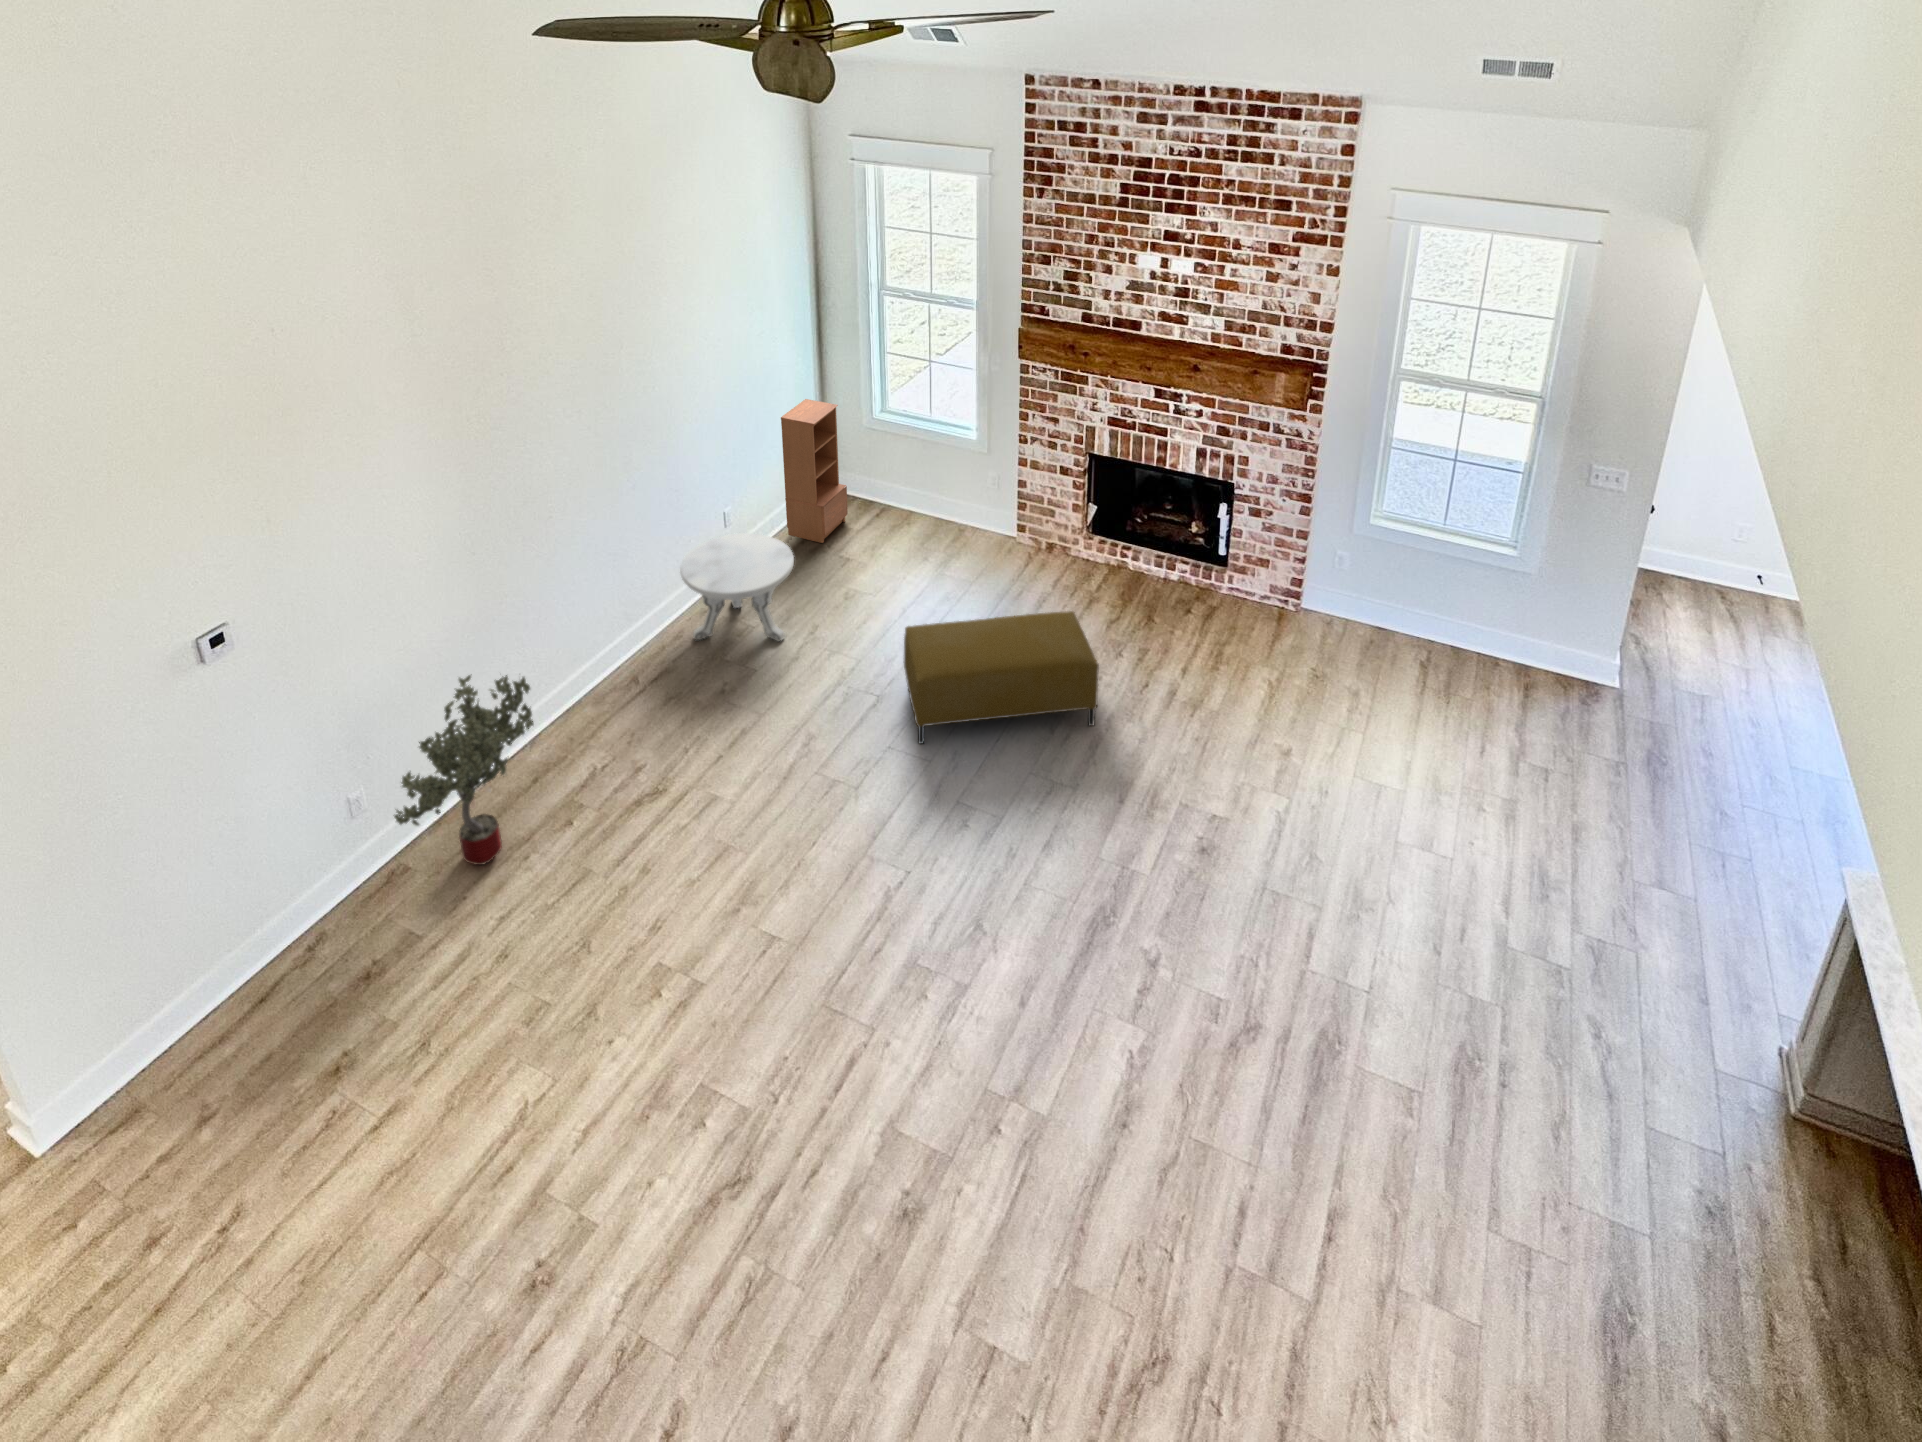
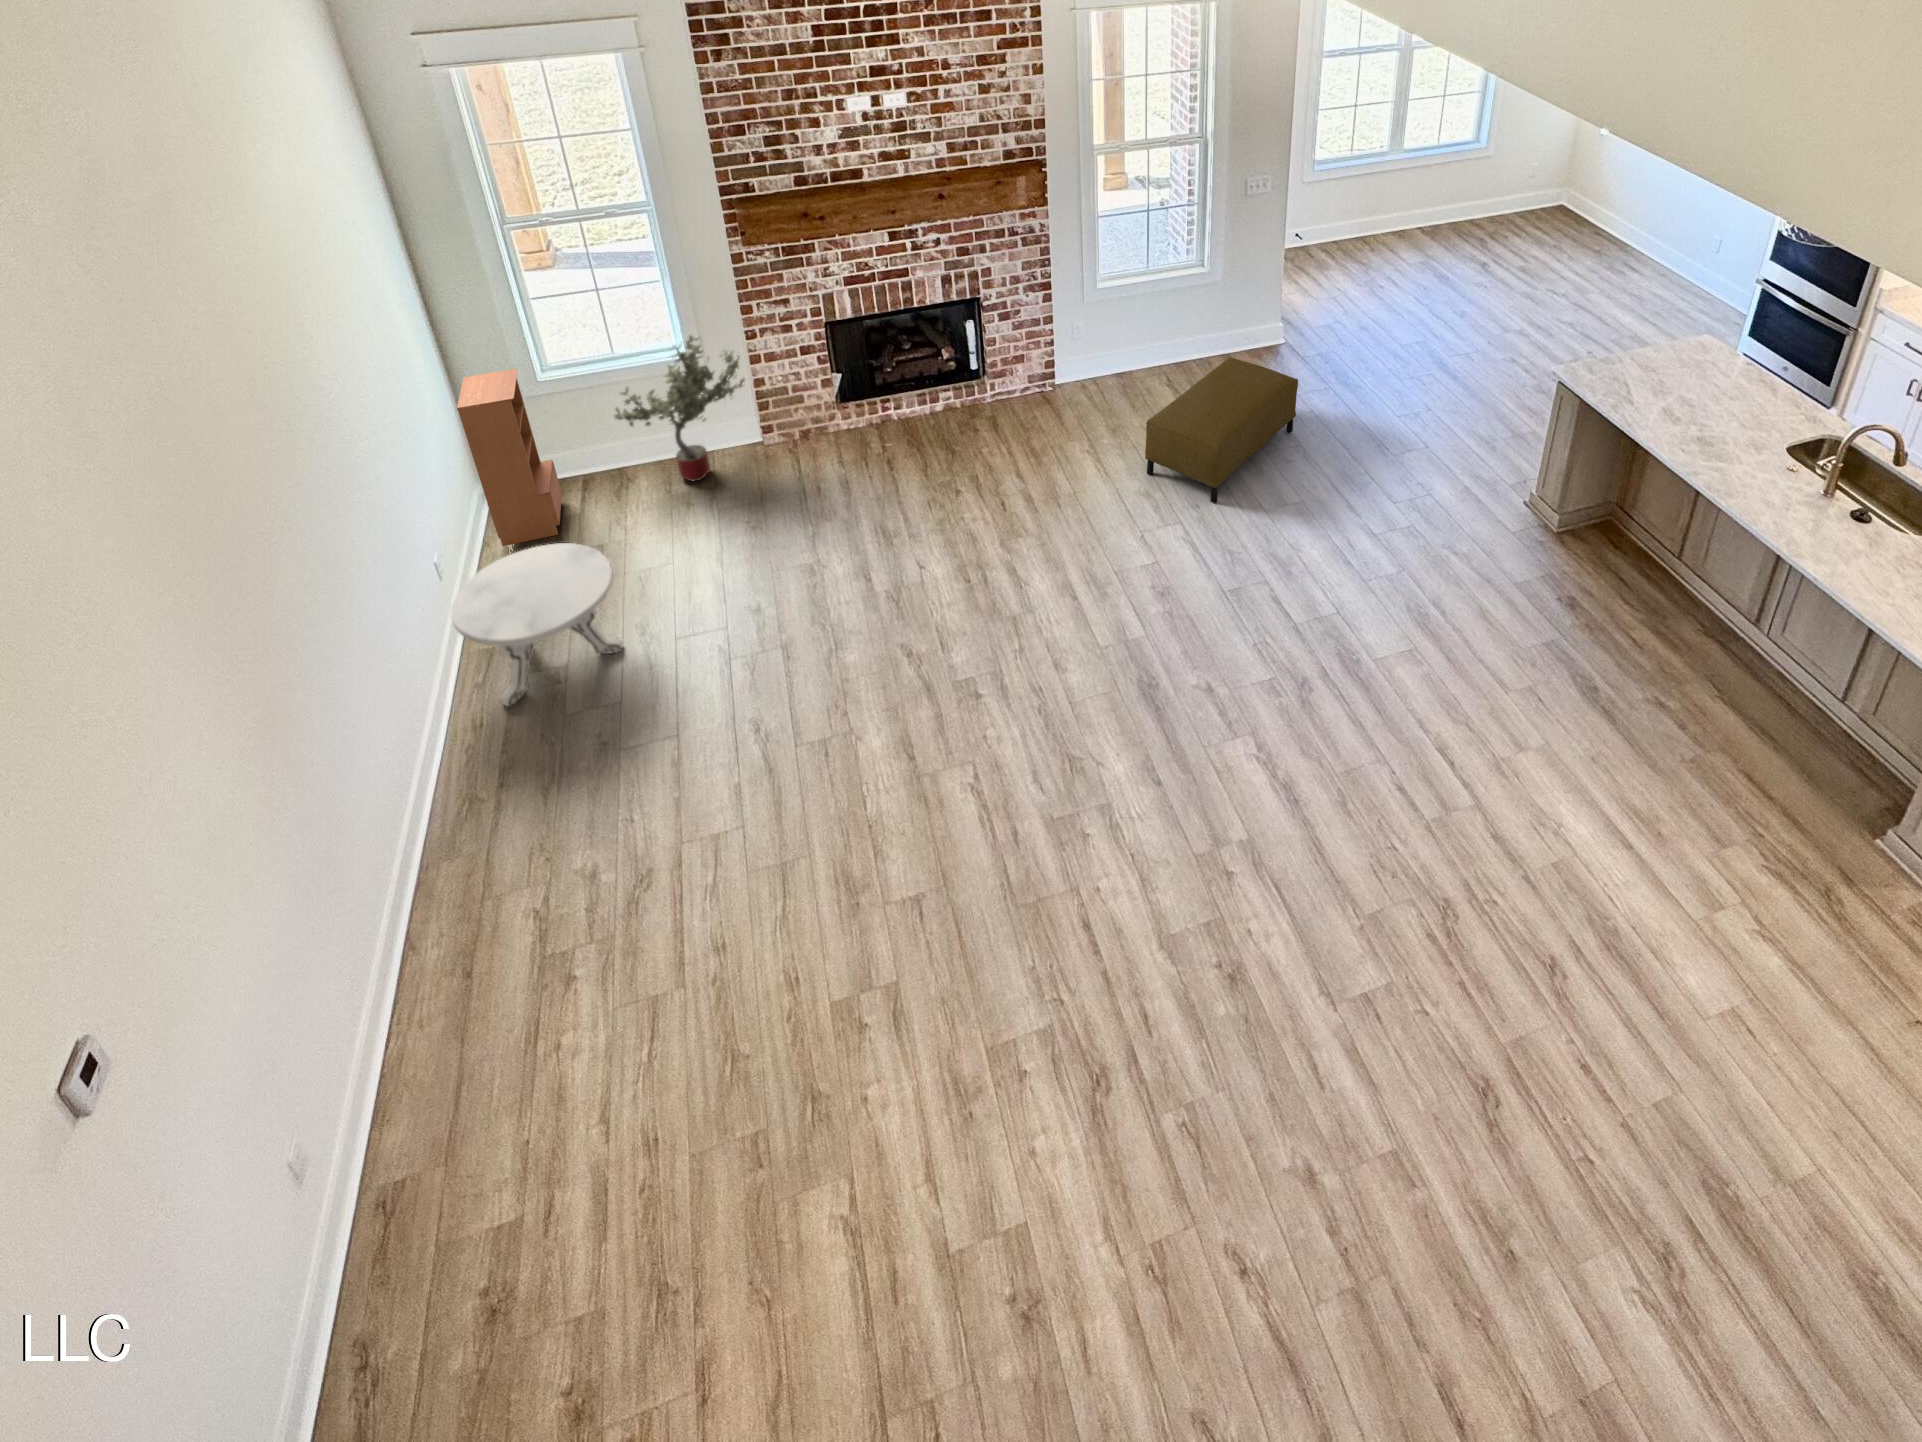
ottoman: present [904,611,1099,744] -> present [1145,357,1298,503]
potted tree: present [394,675,534,865] -> present [614,336,744,481]

